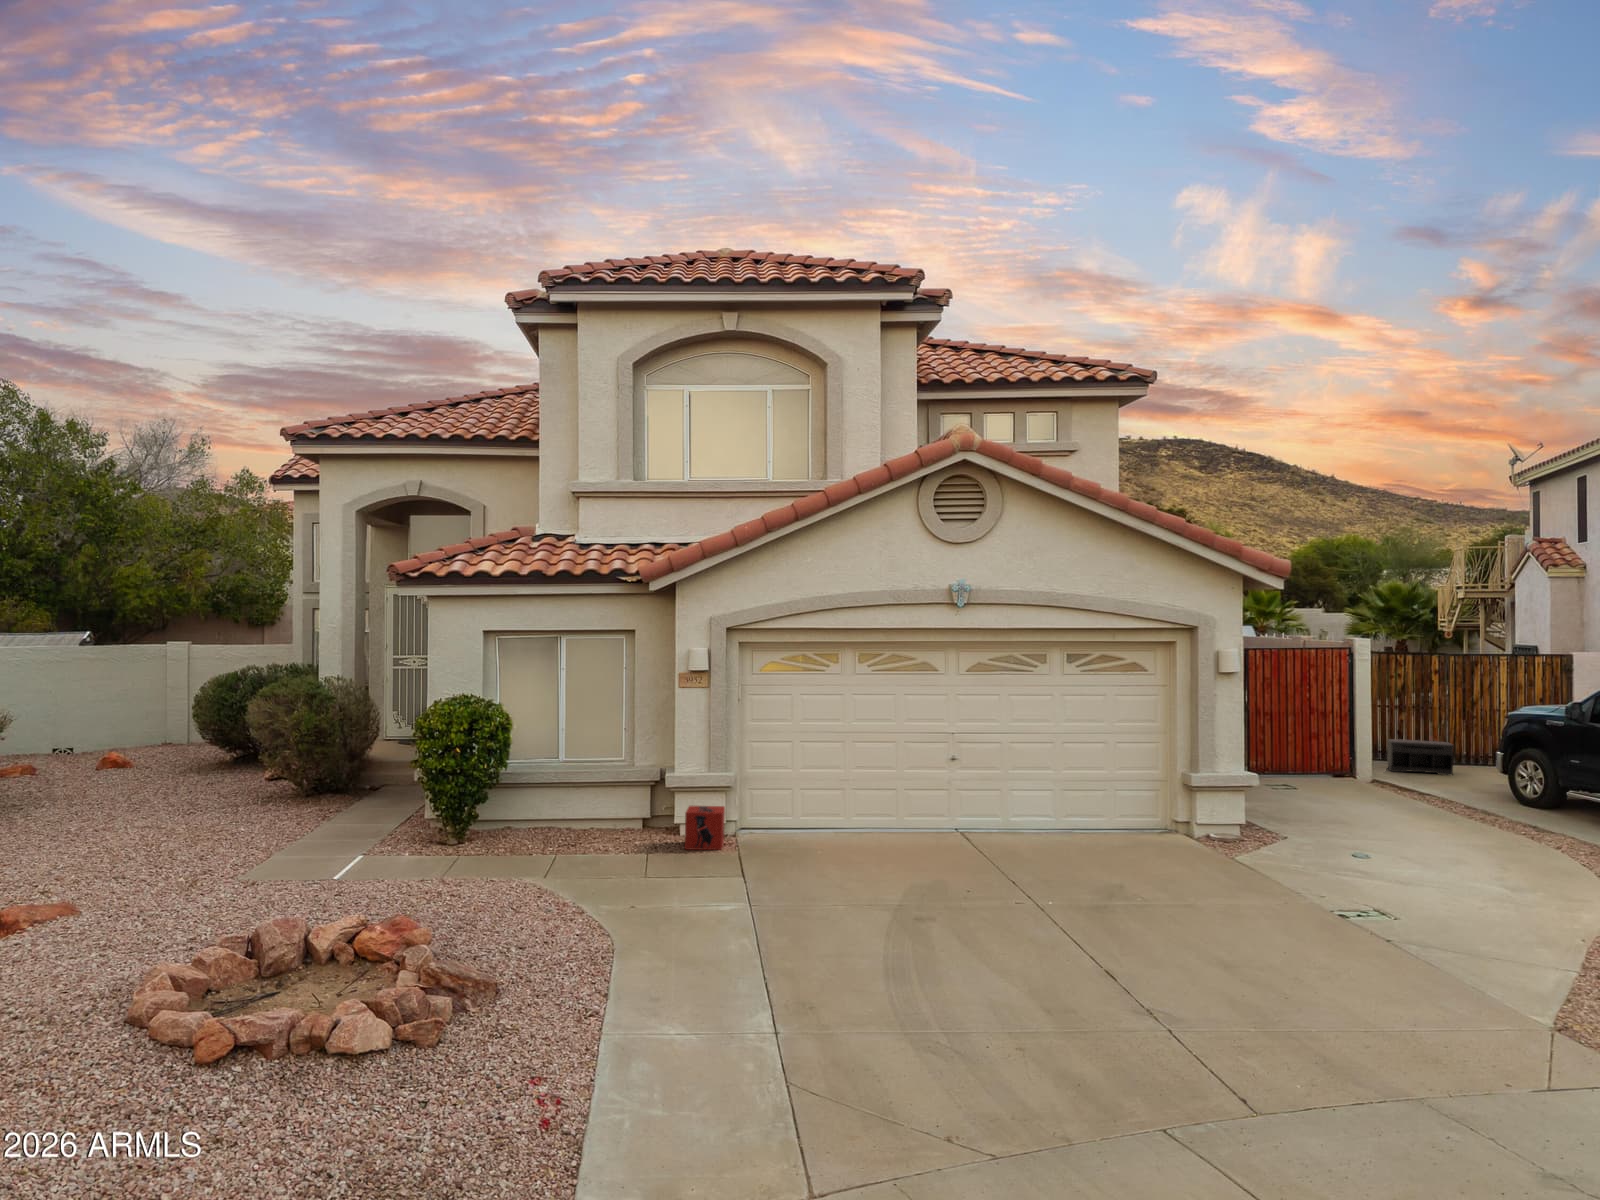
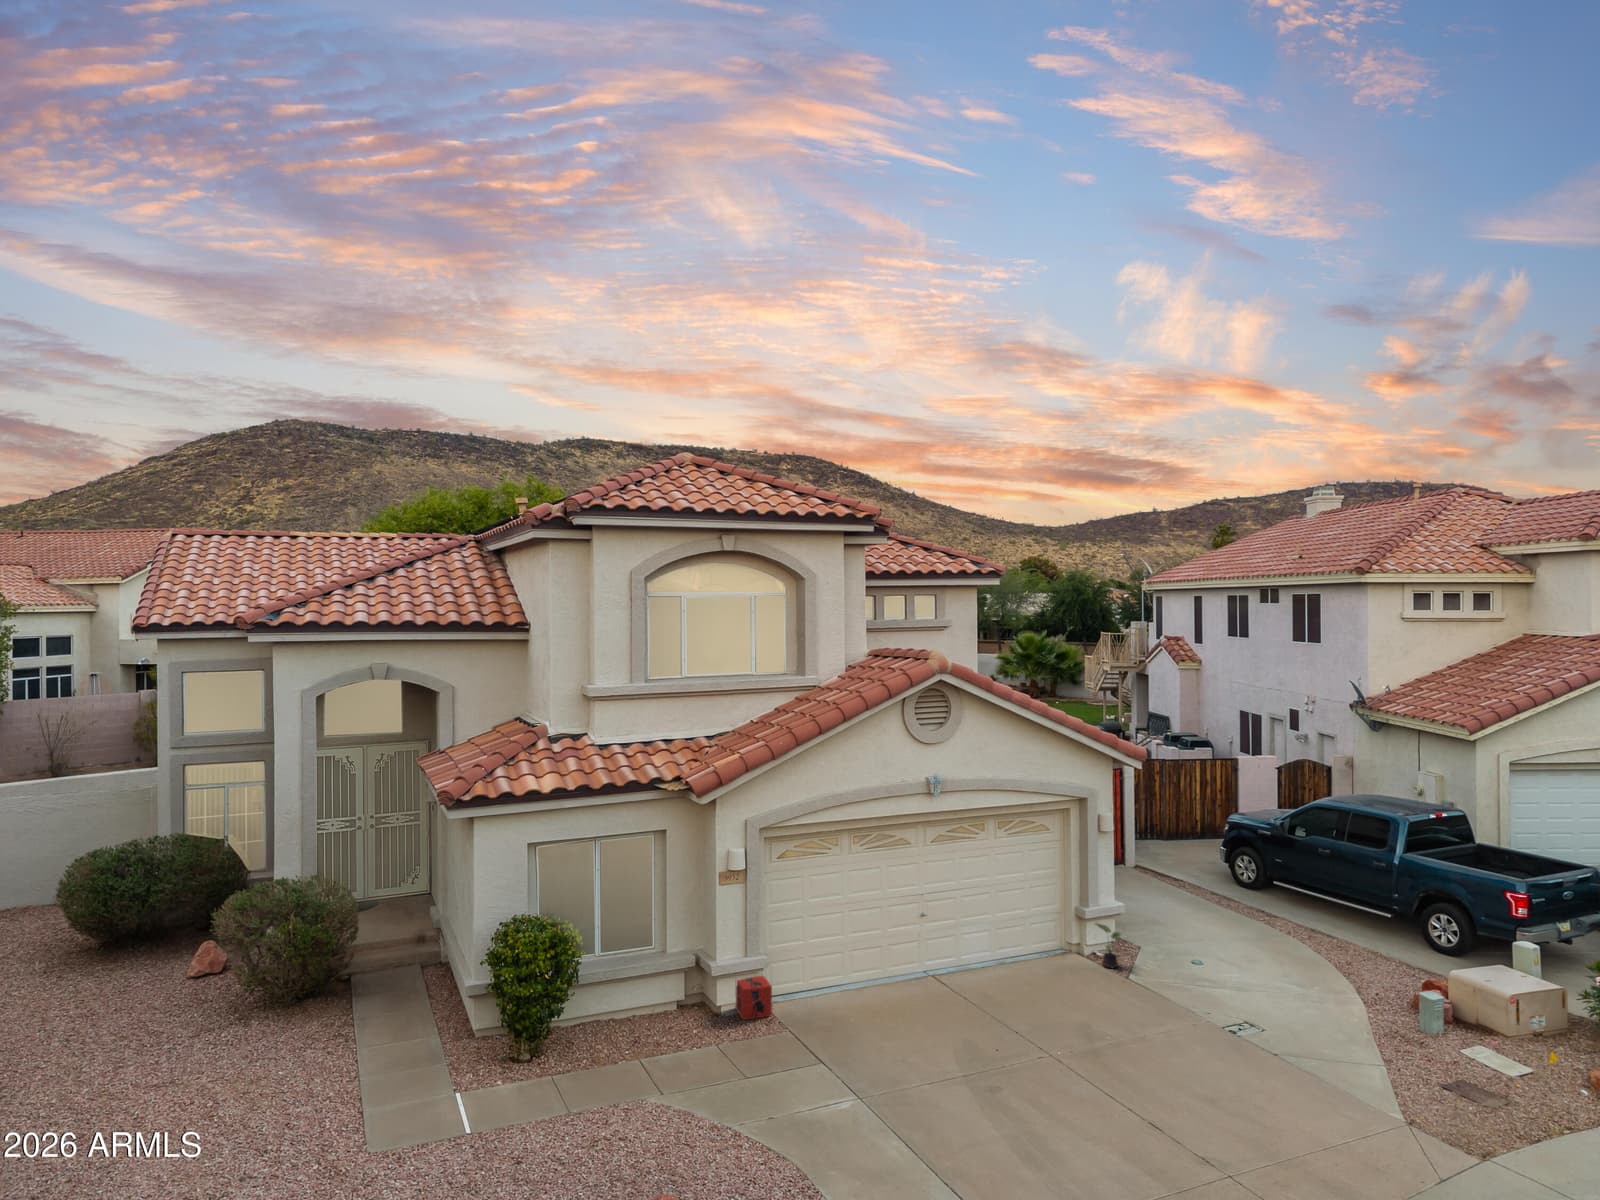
bench: present [1387,739,1454,775] -> none [1132,825,1176,852]
potted plant: none [1204,793,1245,854] -> present [1096,923,1121,968]

